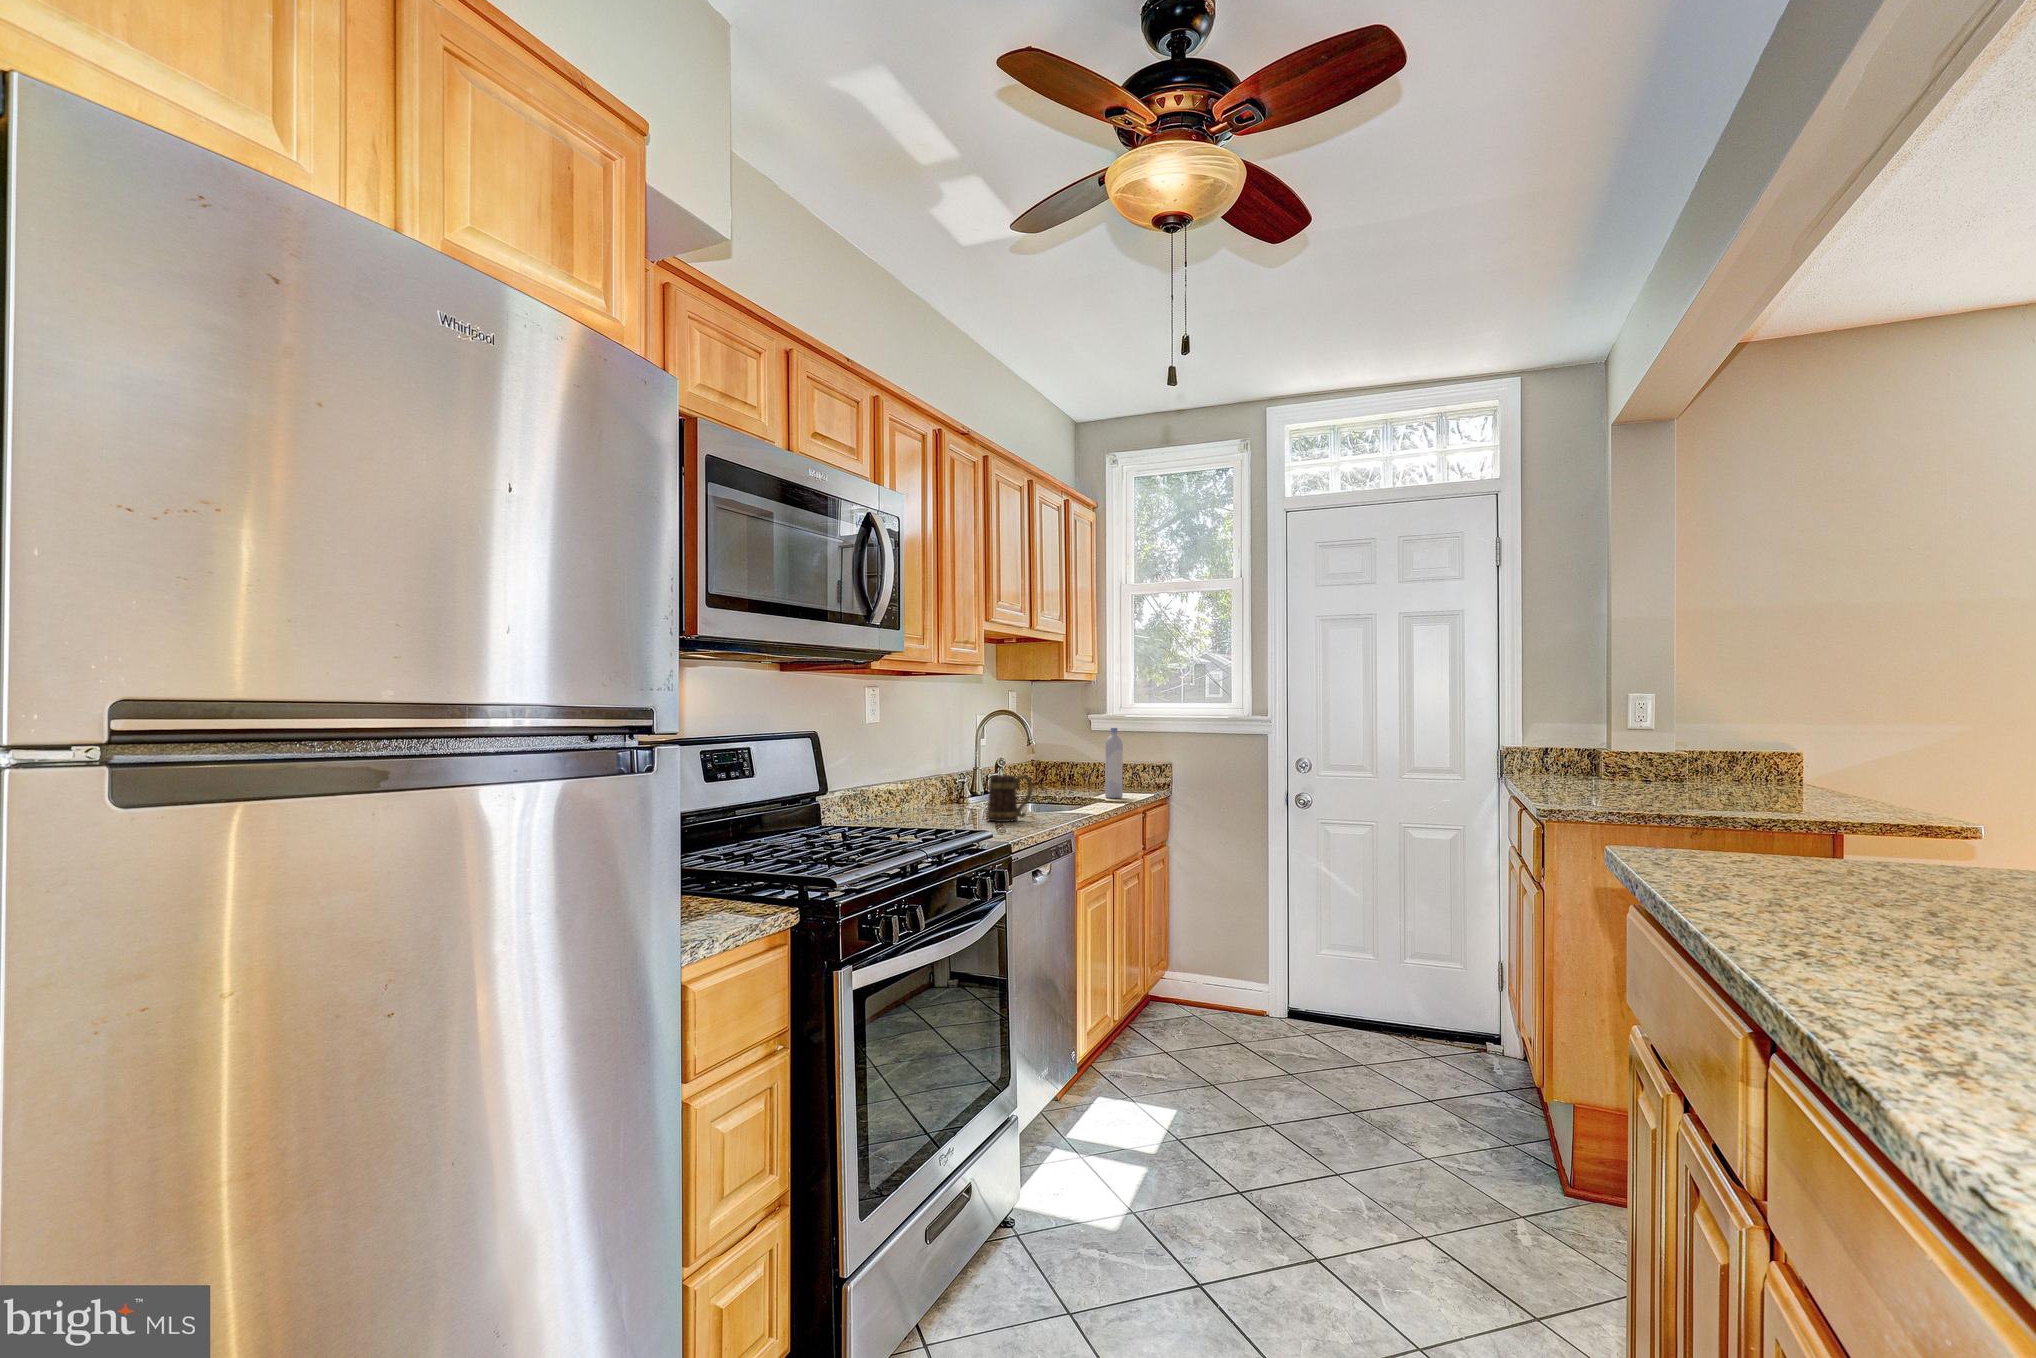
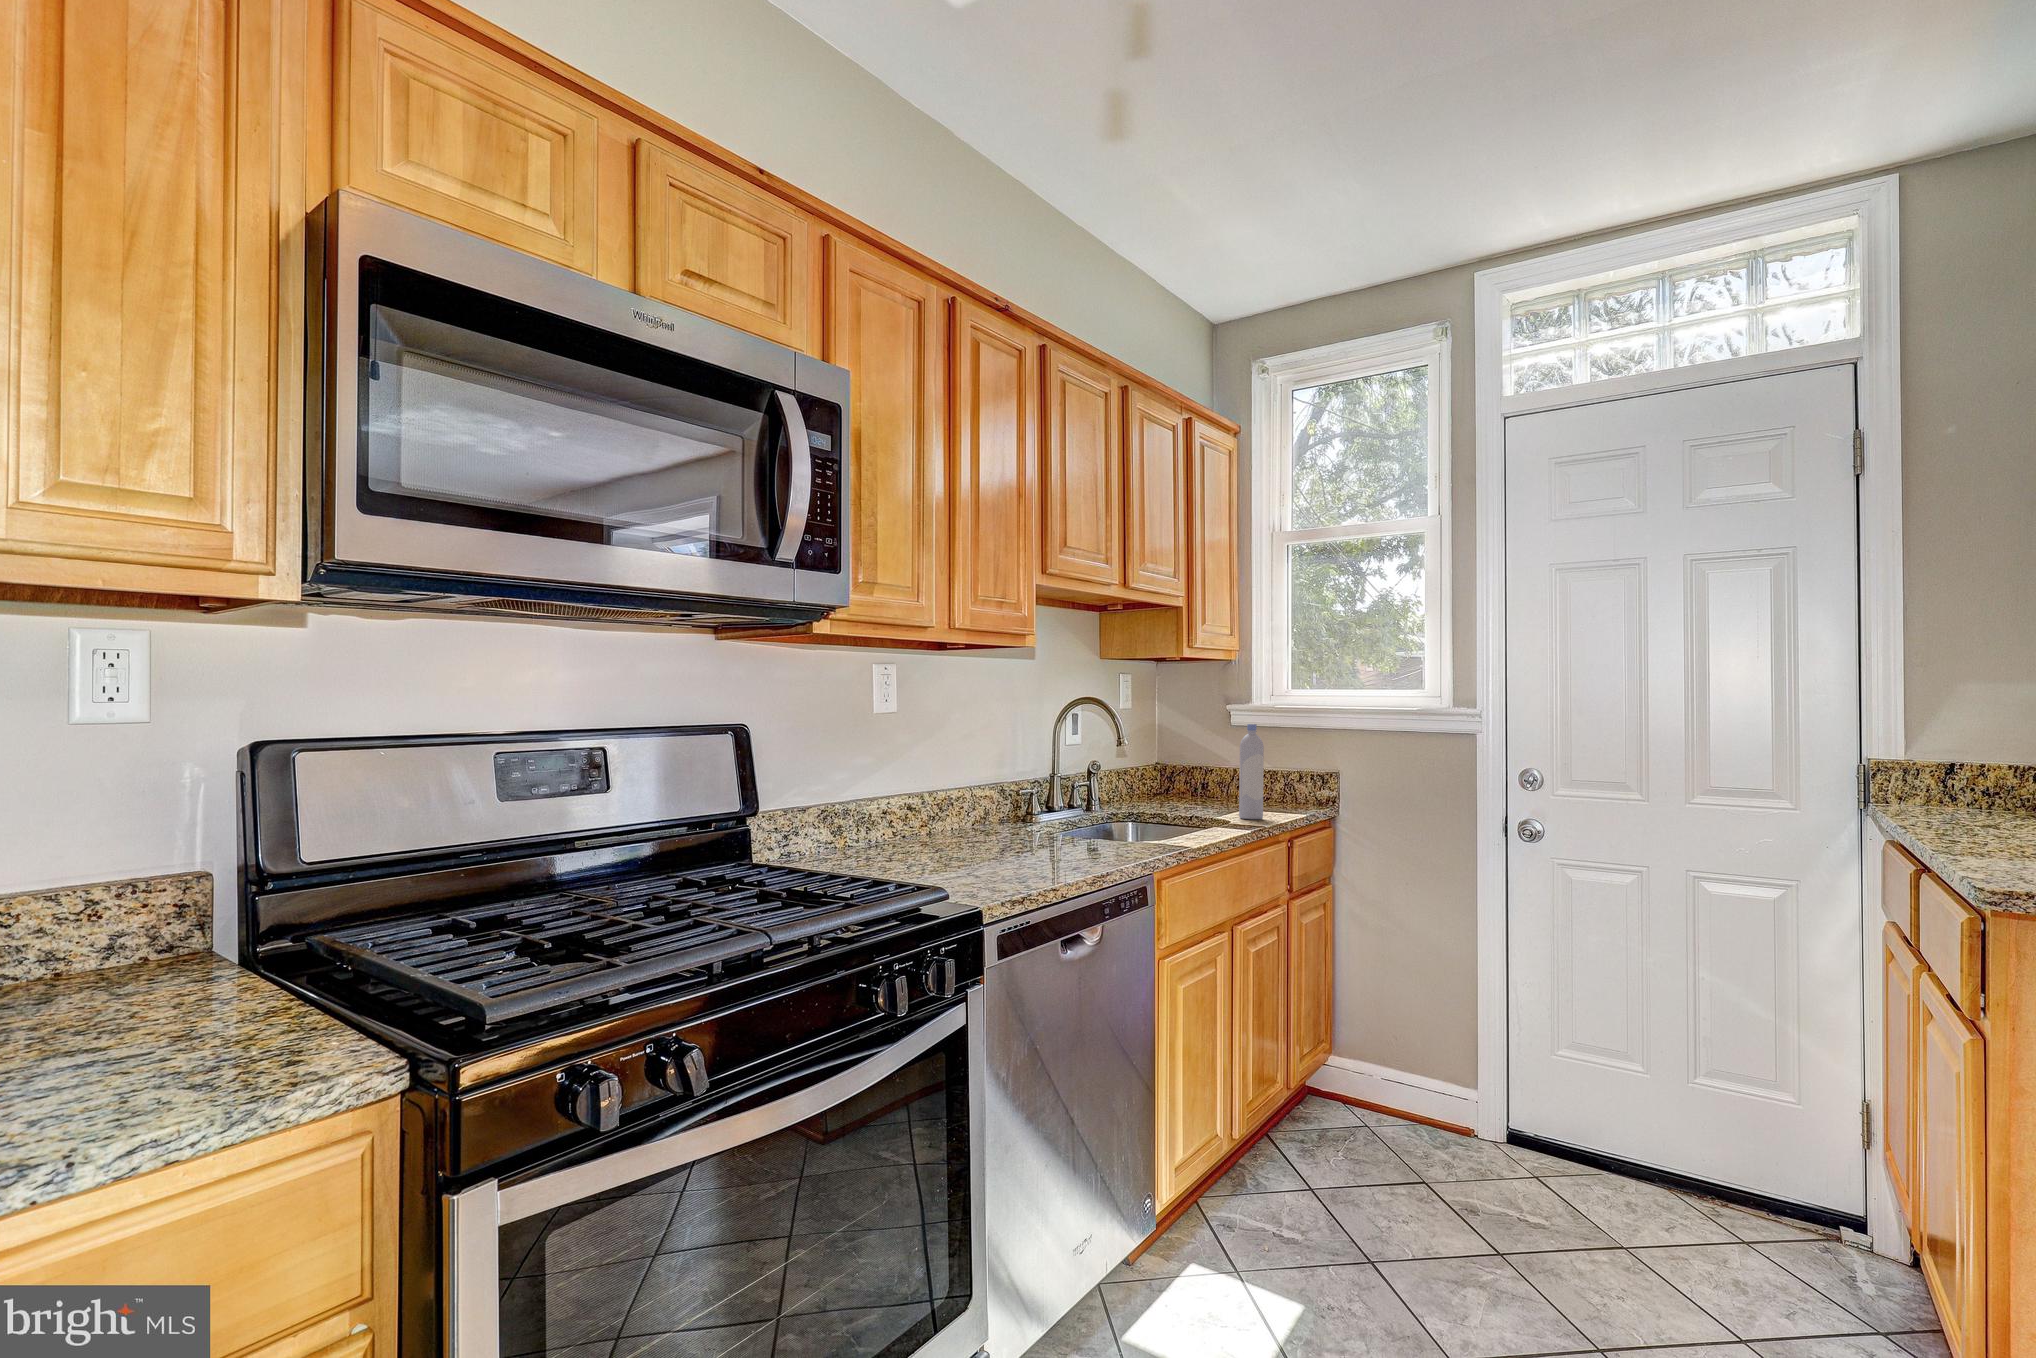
mug: present [987,775,1033,822] -> none [1011,794,1080,864]

